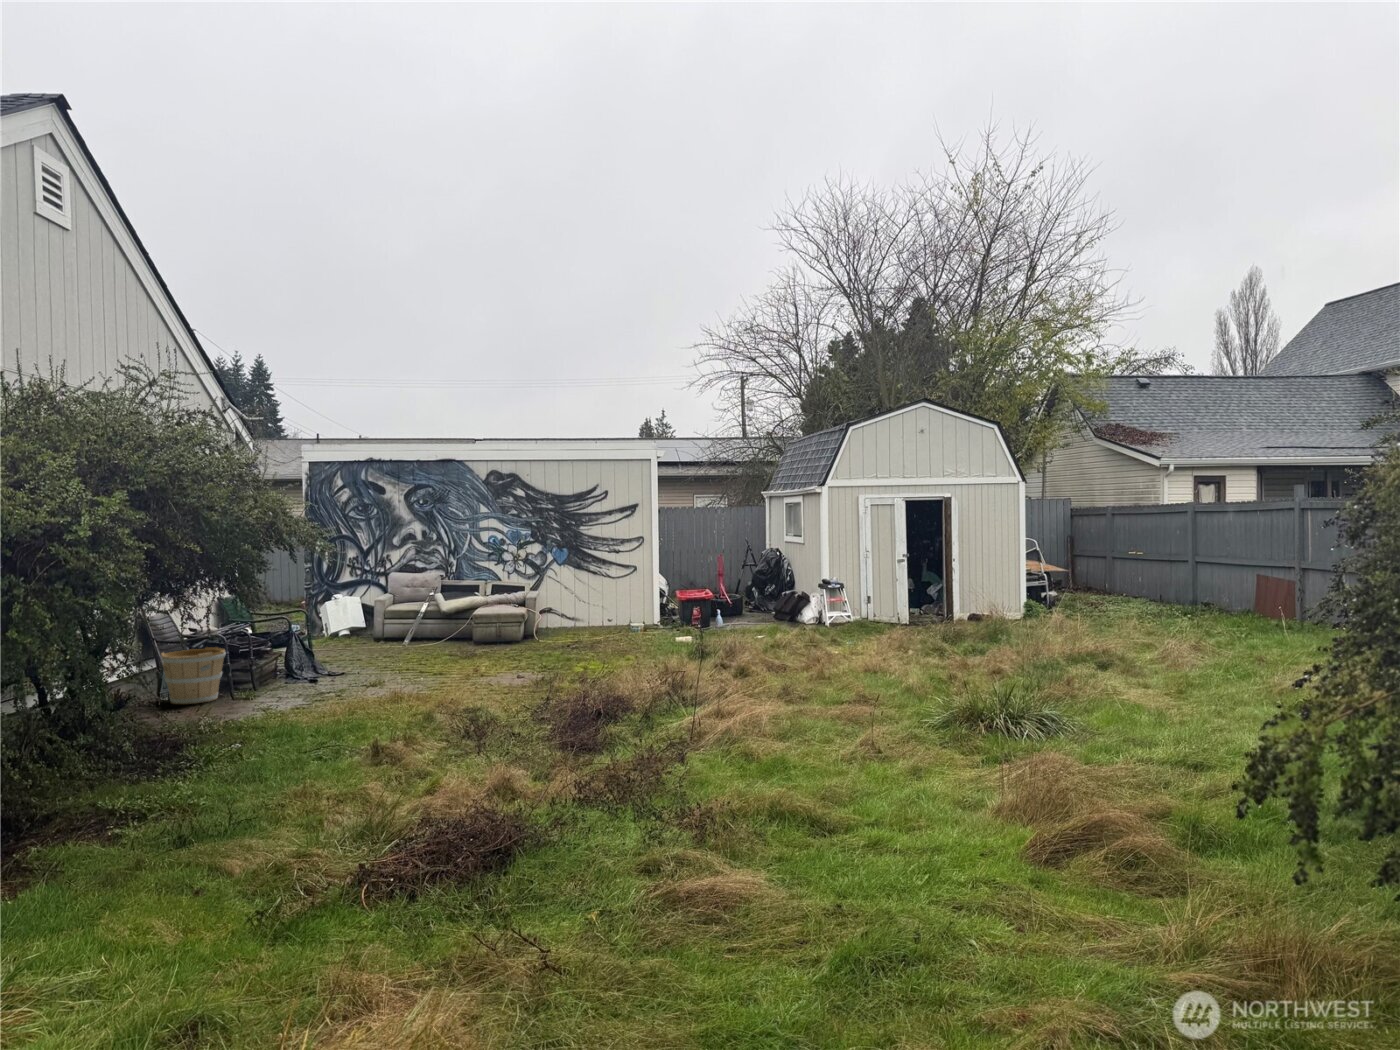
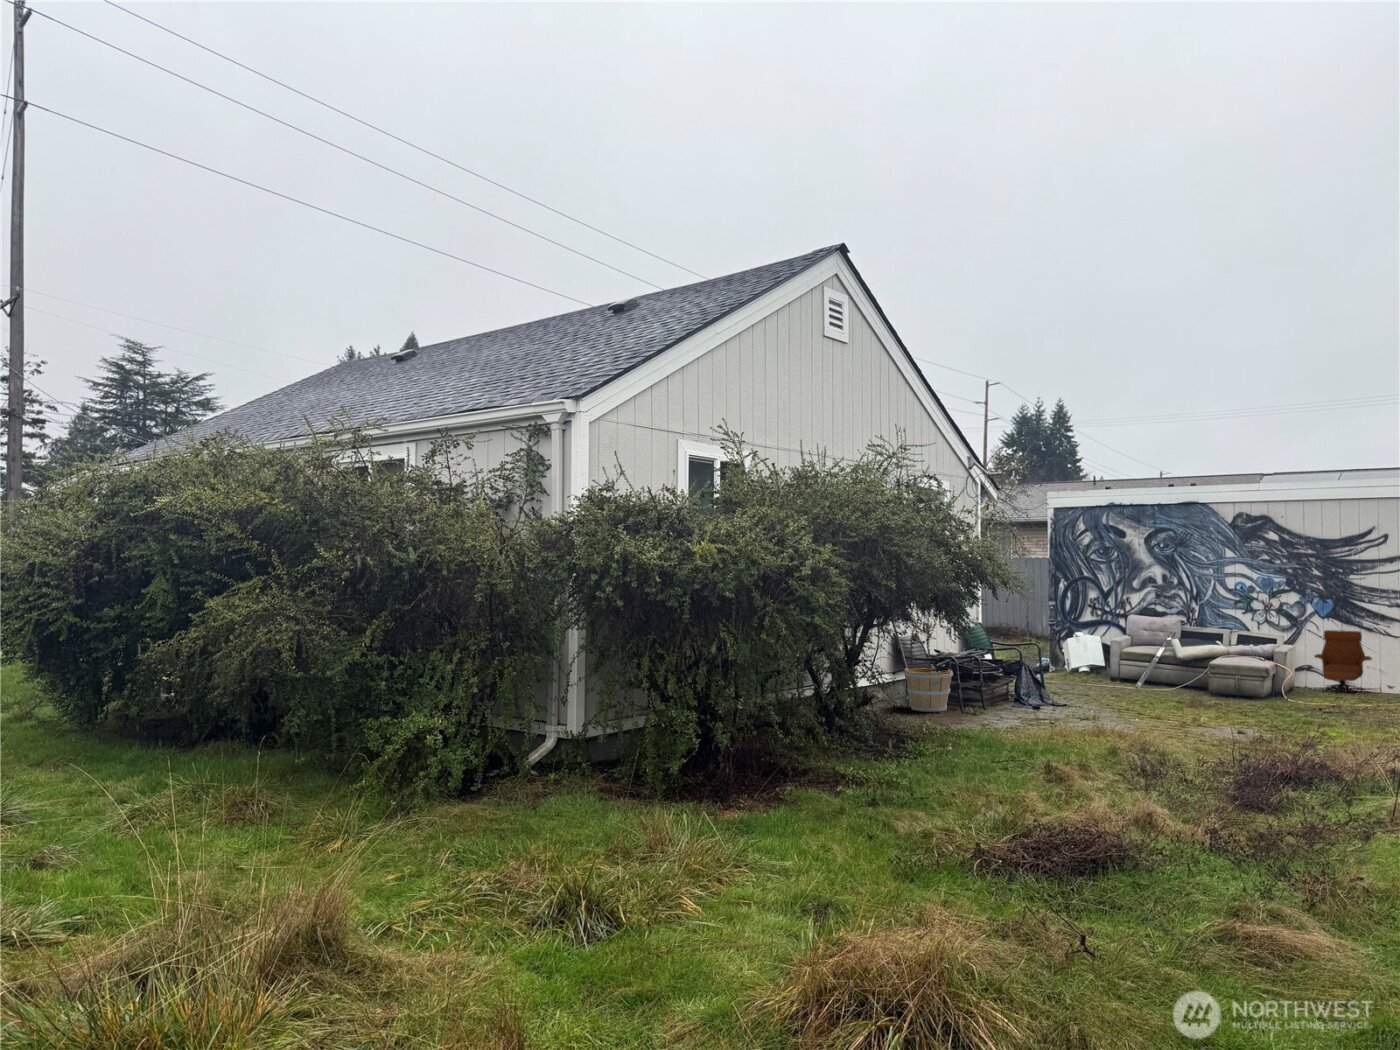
lounge chair: none [554,576,597,632] -> present [1314,630,1372,694]

